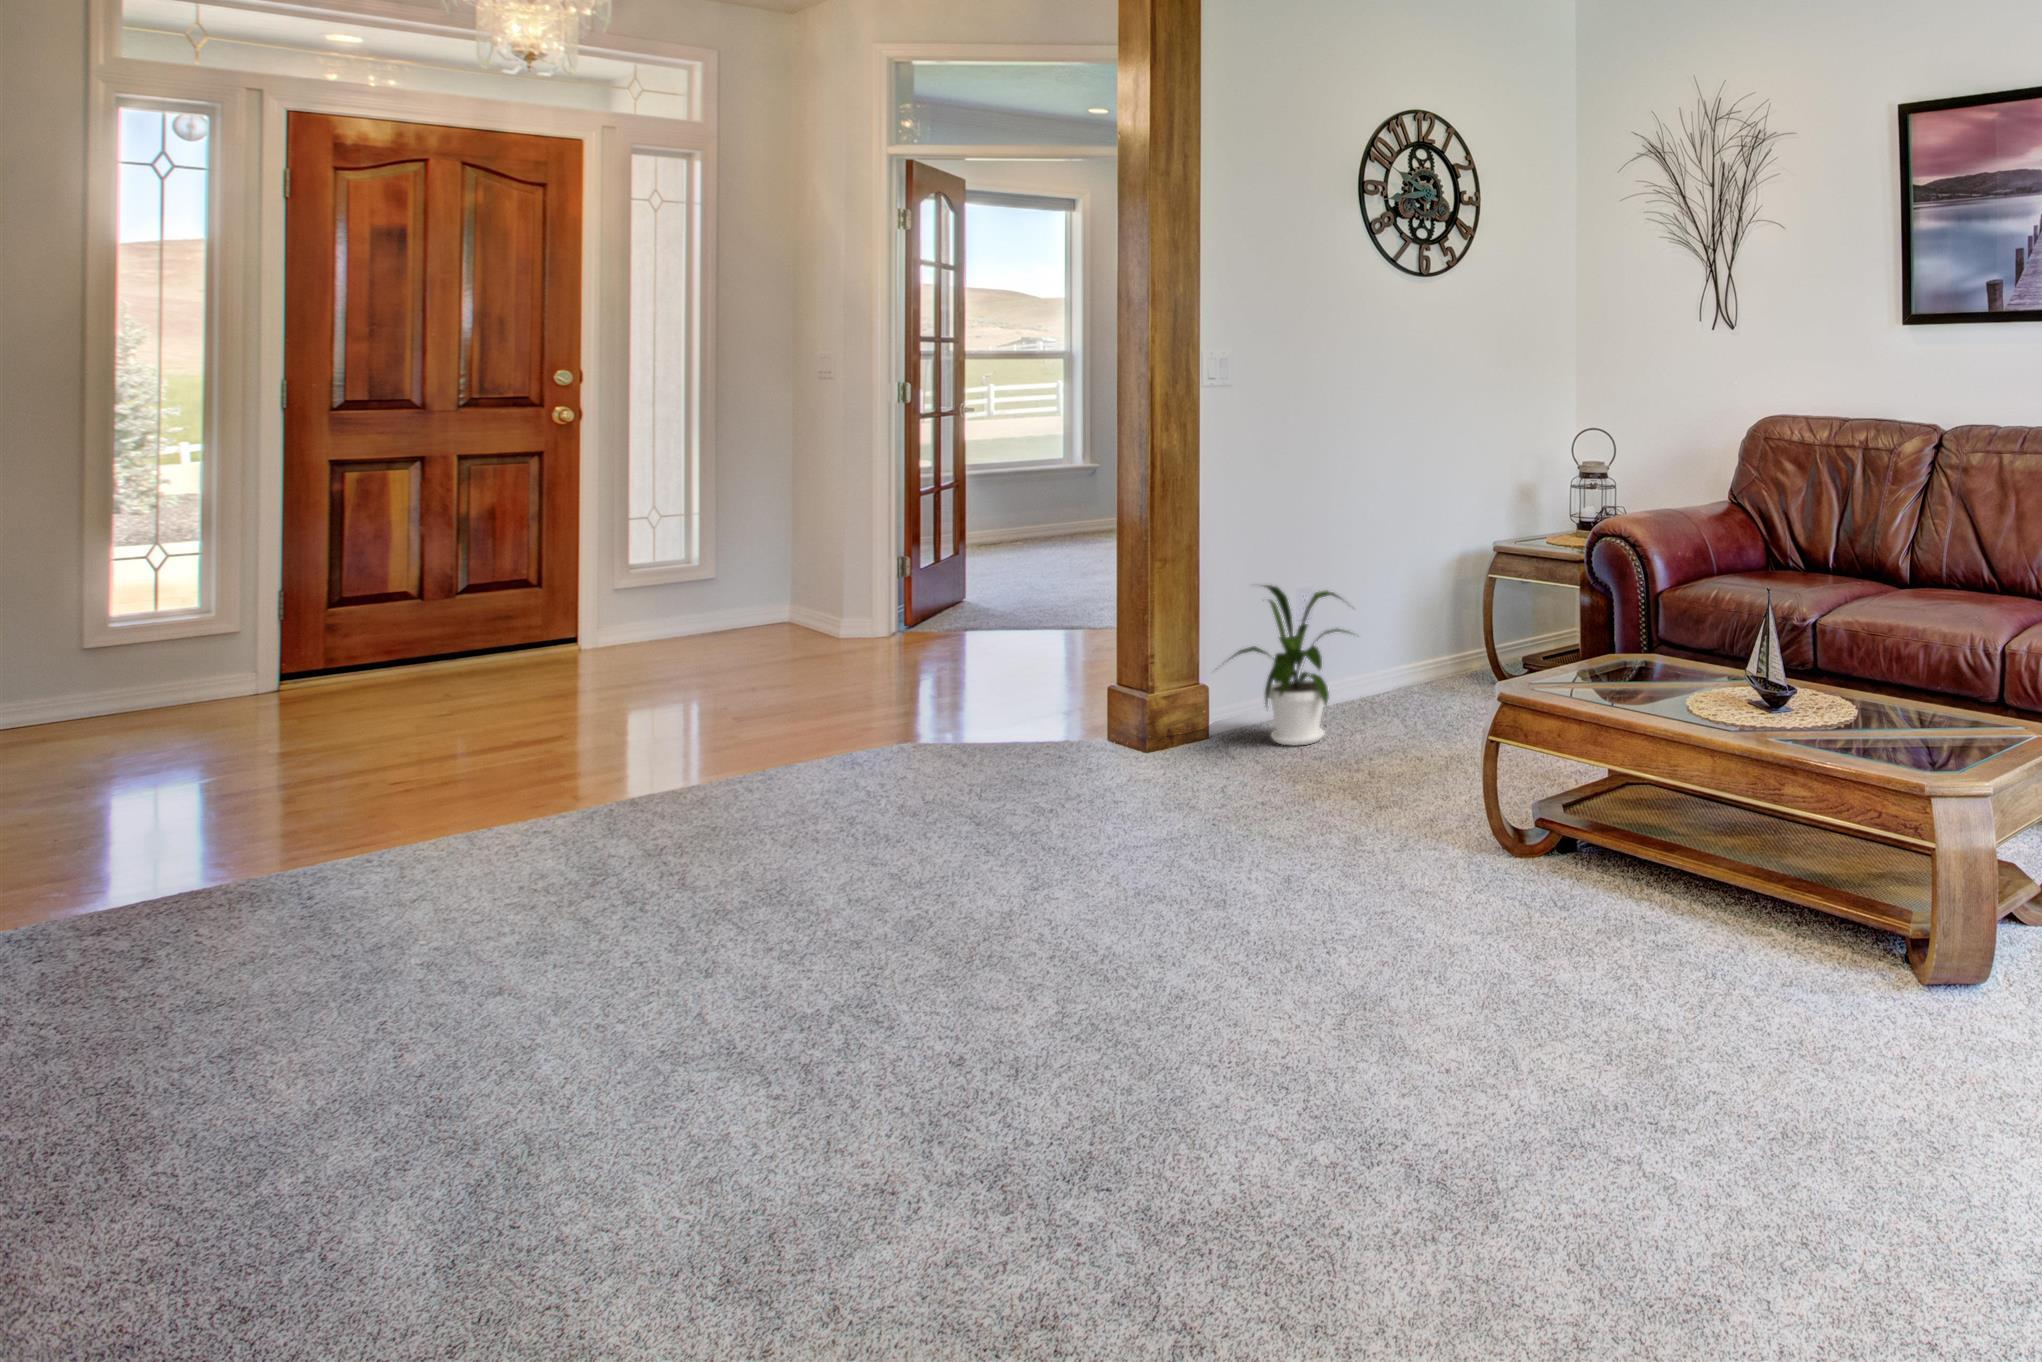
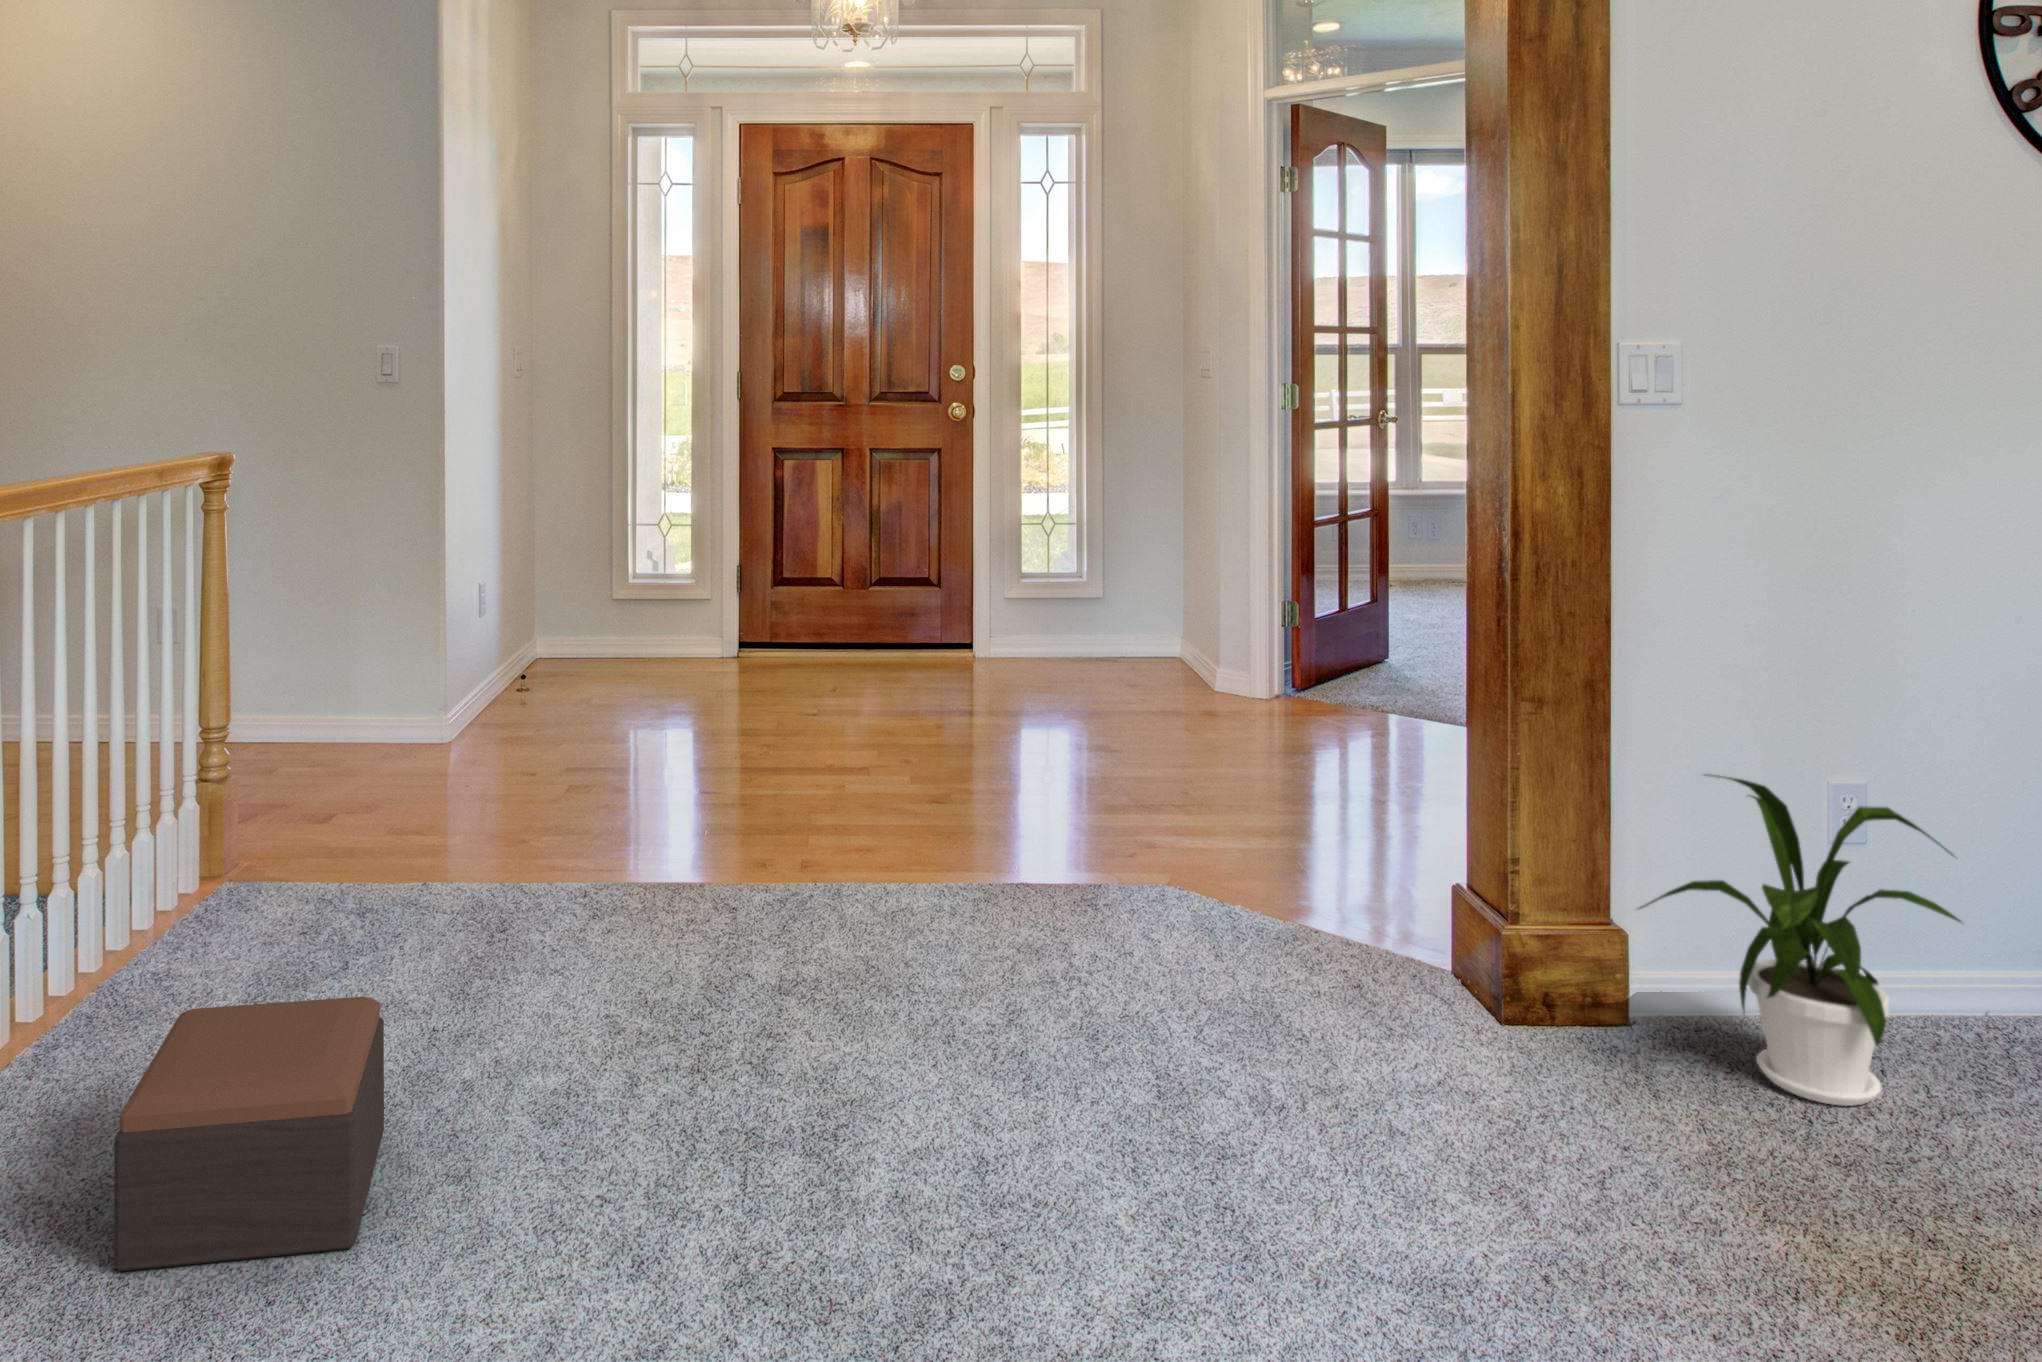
footstool: none [152,897,446,1128] -> present [114,997,384,1271]

